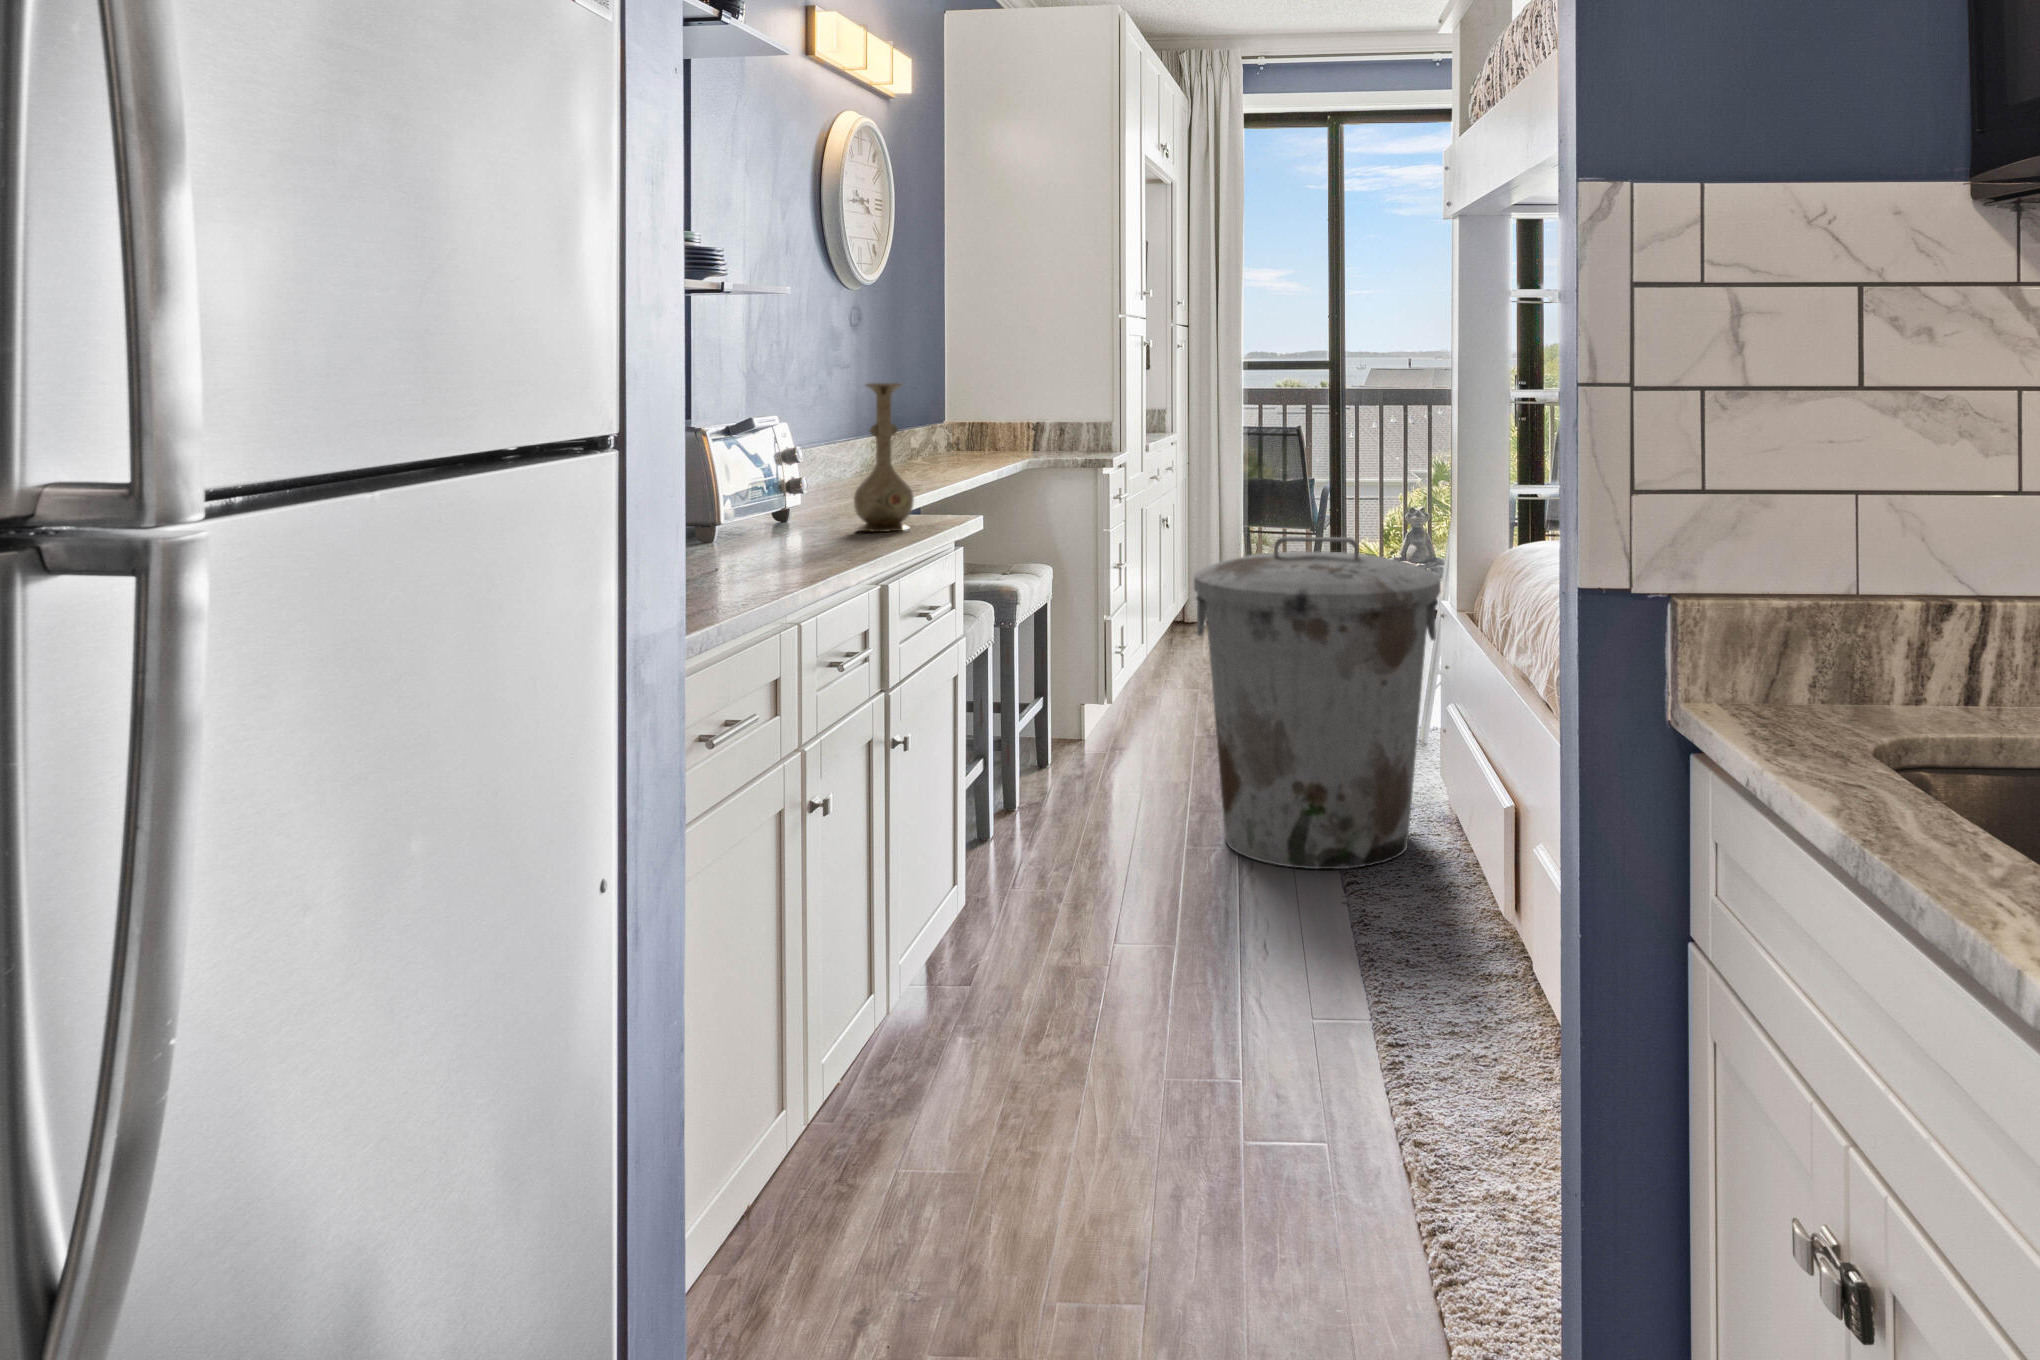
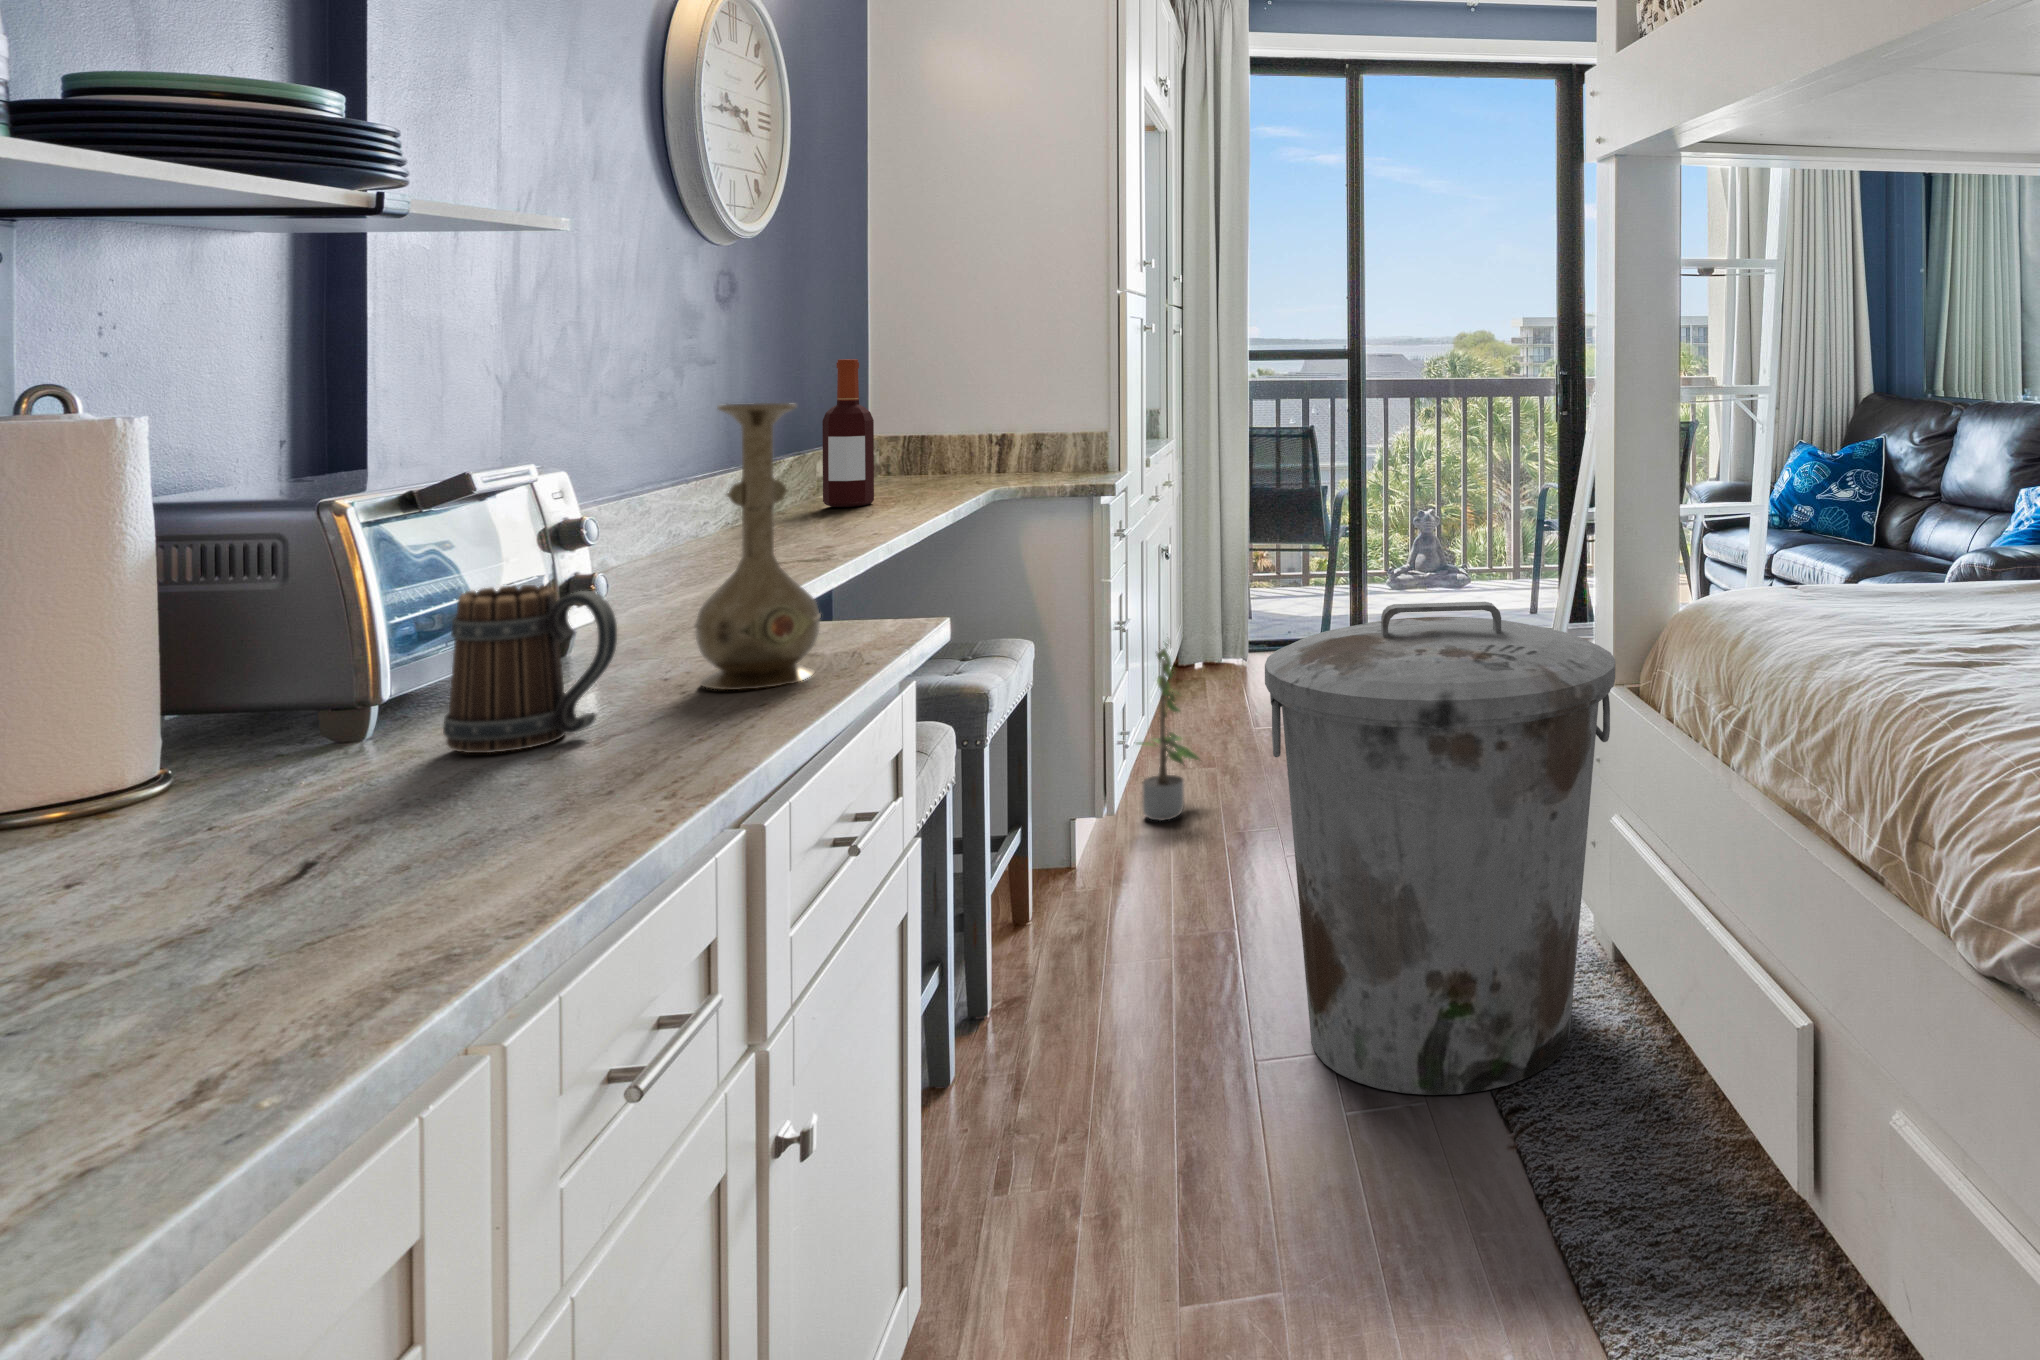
bottle: none [914,366,947,467] -> present [822,359,874,507]
mug: none [747,470,822,547] -> present [443,585,617,753]
potted plant: none [1129,577,1184,718] -> present [1137,644,1199,820]

